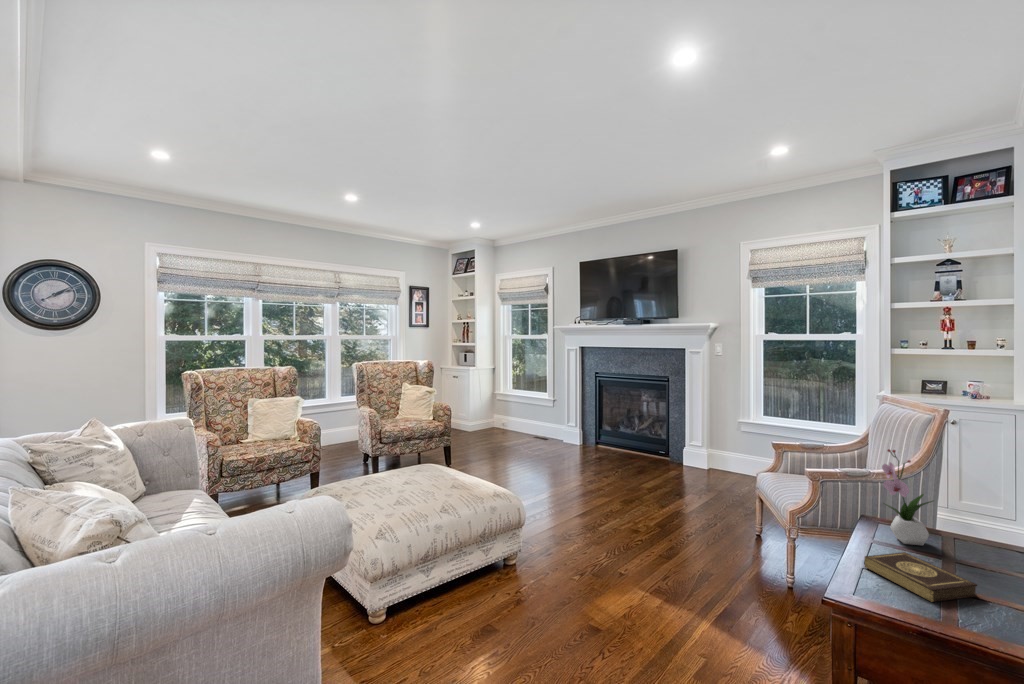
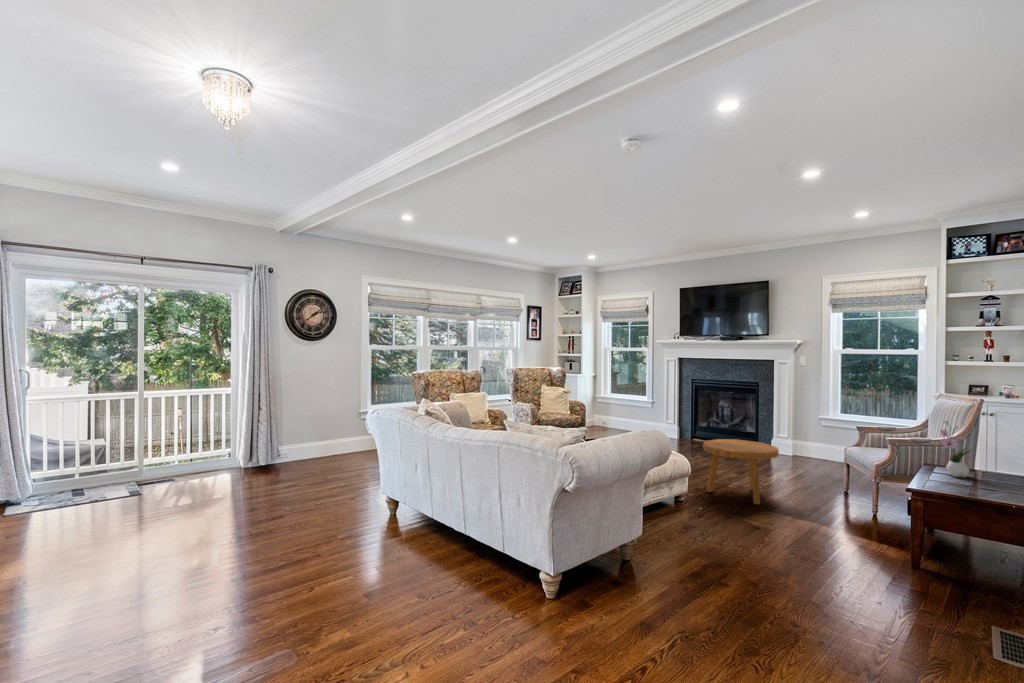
footstool: none [557,462,658,565] -> present [703,439,779,504]
book: present [864,552,977,602] -> none [930,477,995,494]

